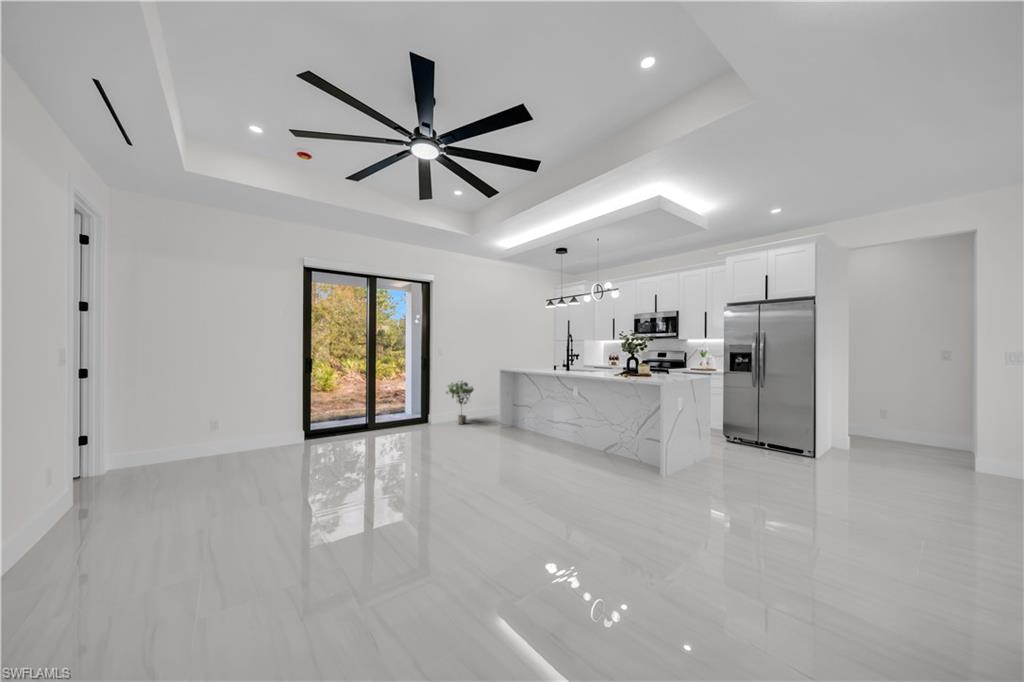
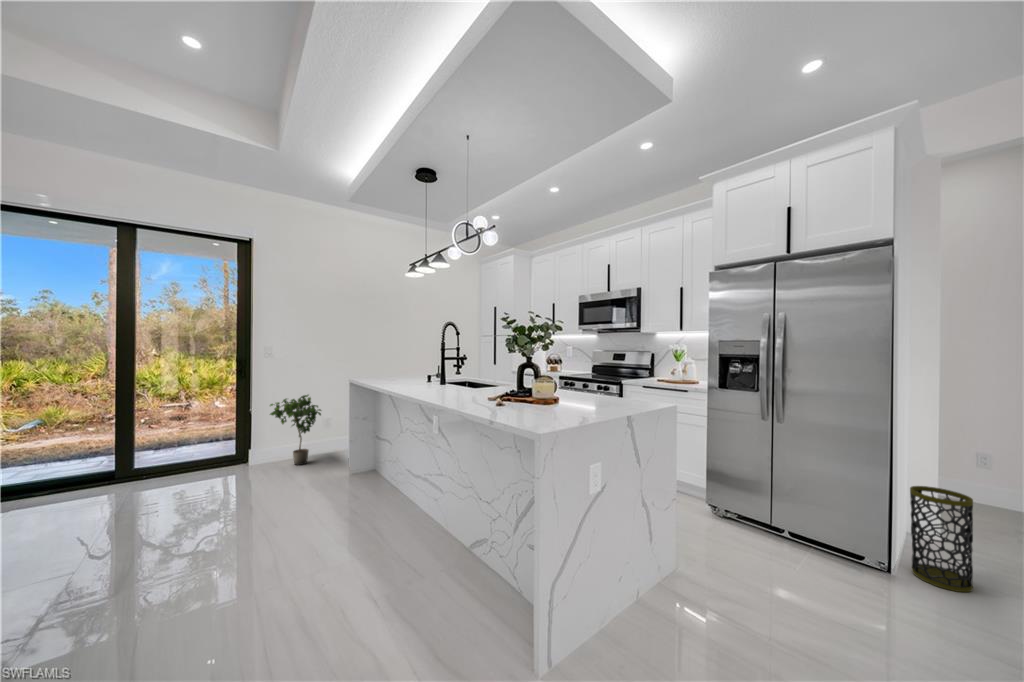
trash can: none [825,417,852,462] -> present [910,486,973,592]

